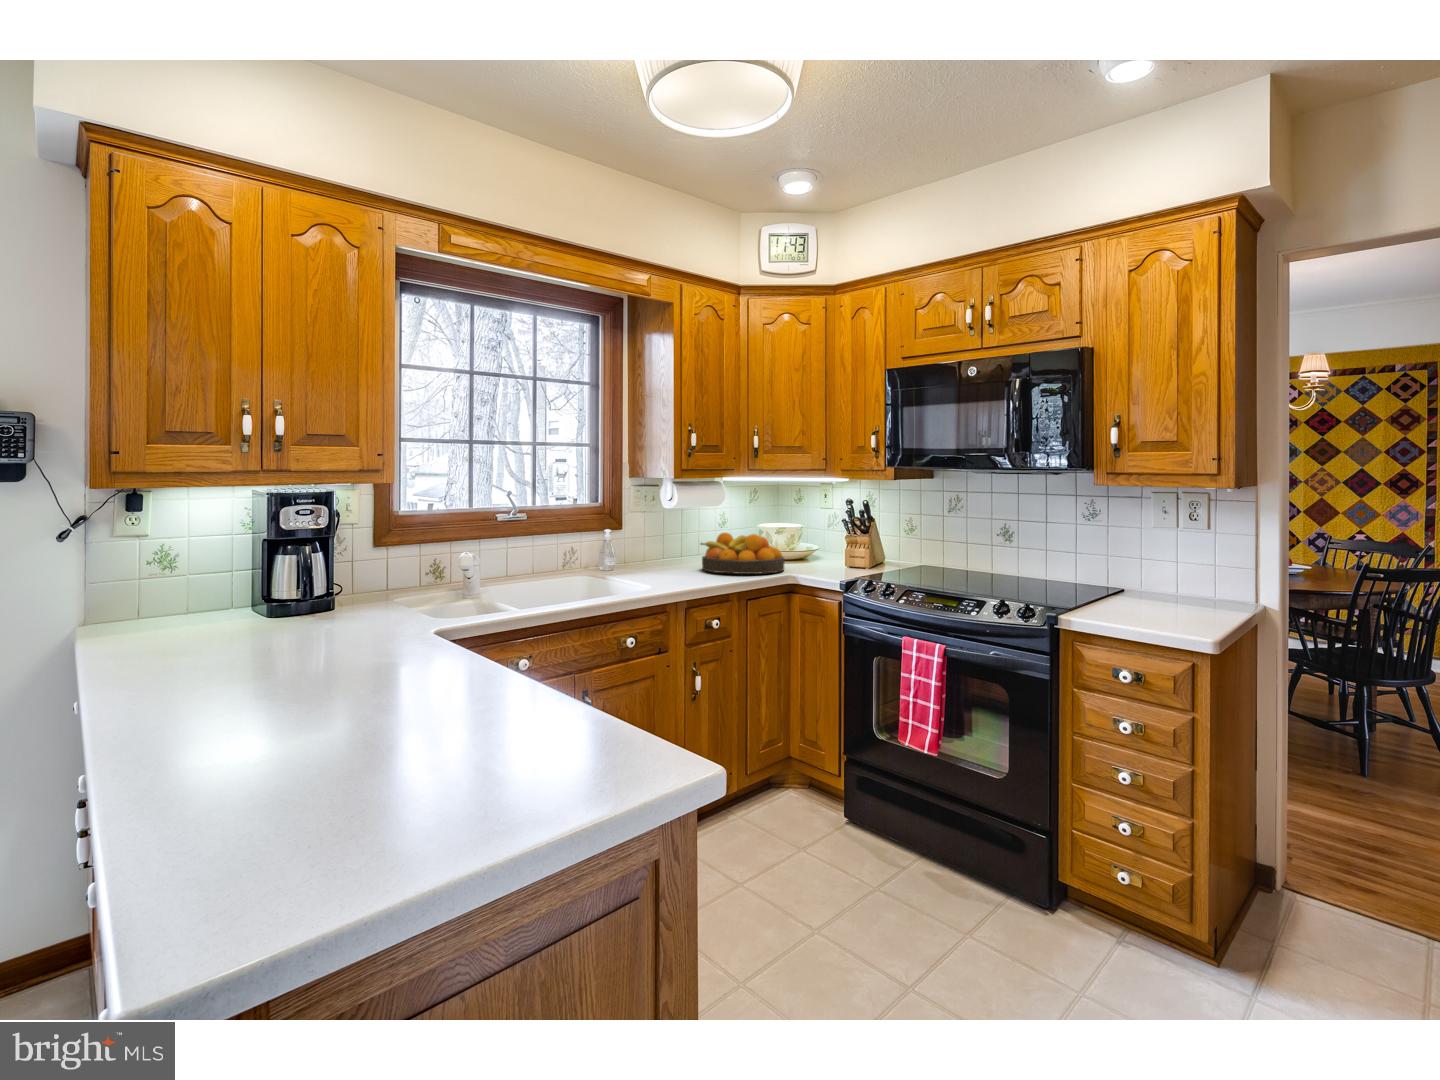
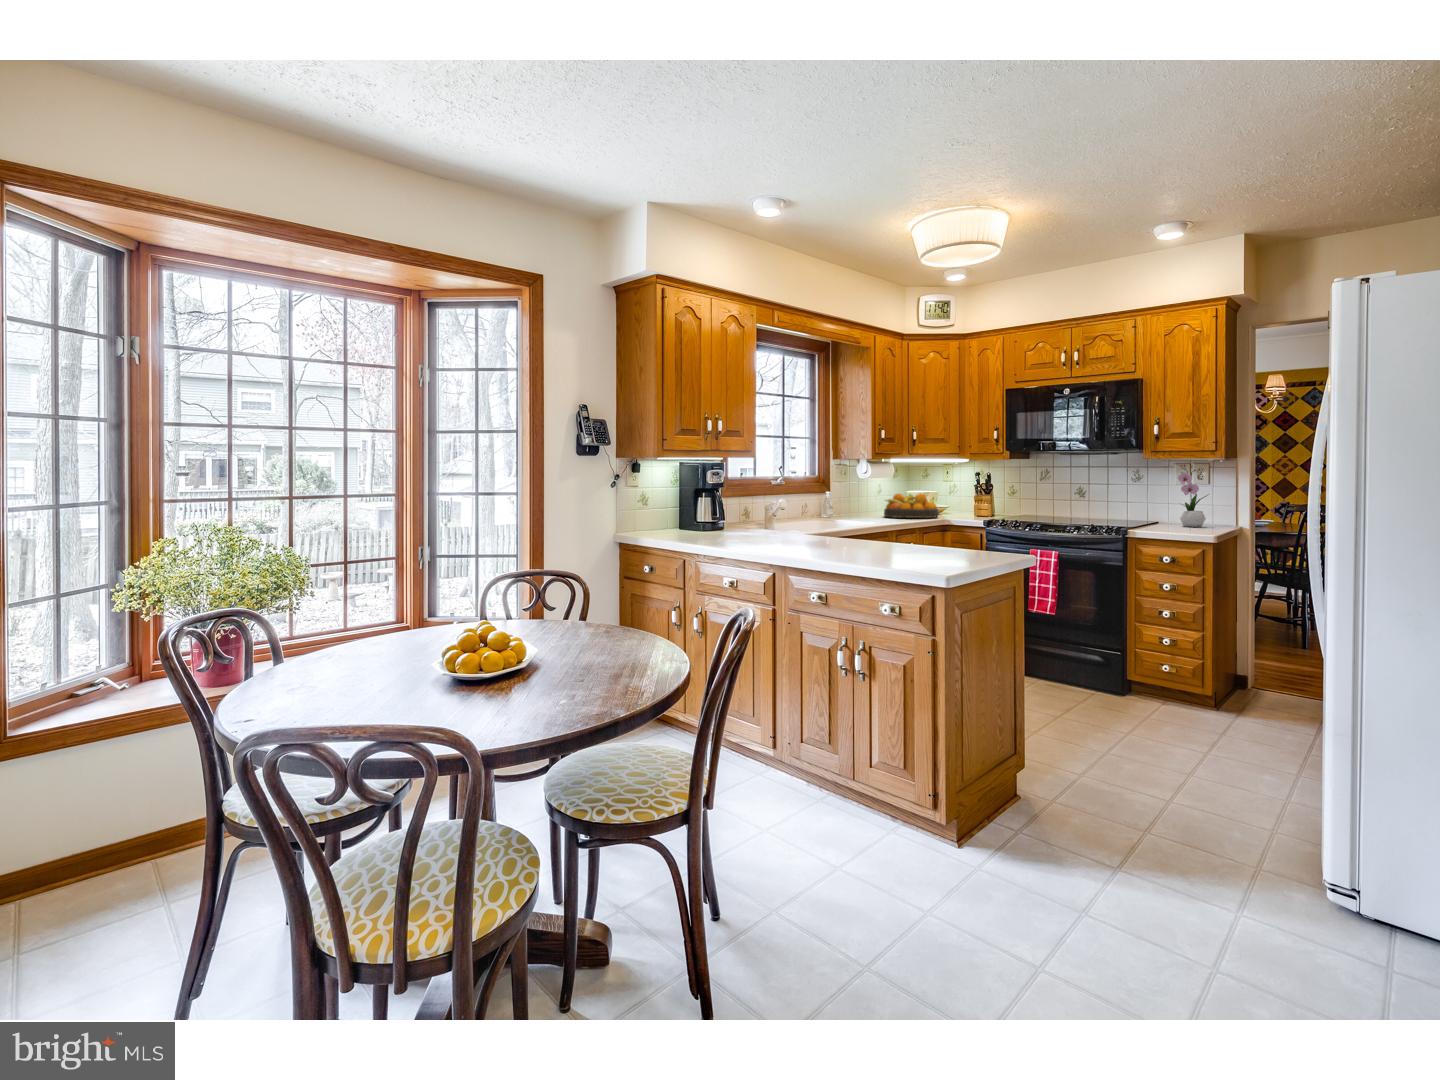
flower arrangement: none [1153,497,1209,606] -> present [1178,464,1207,527]

